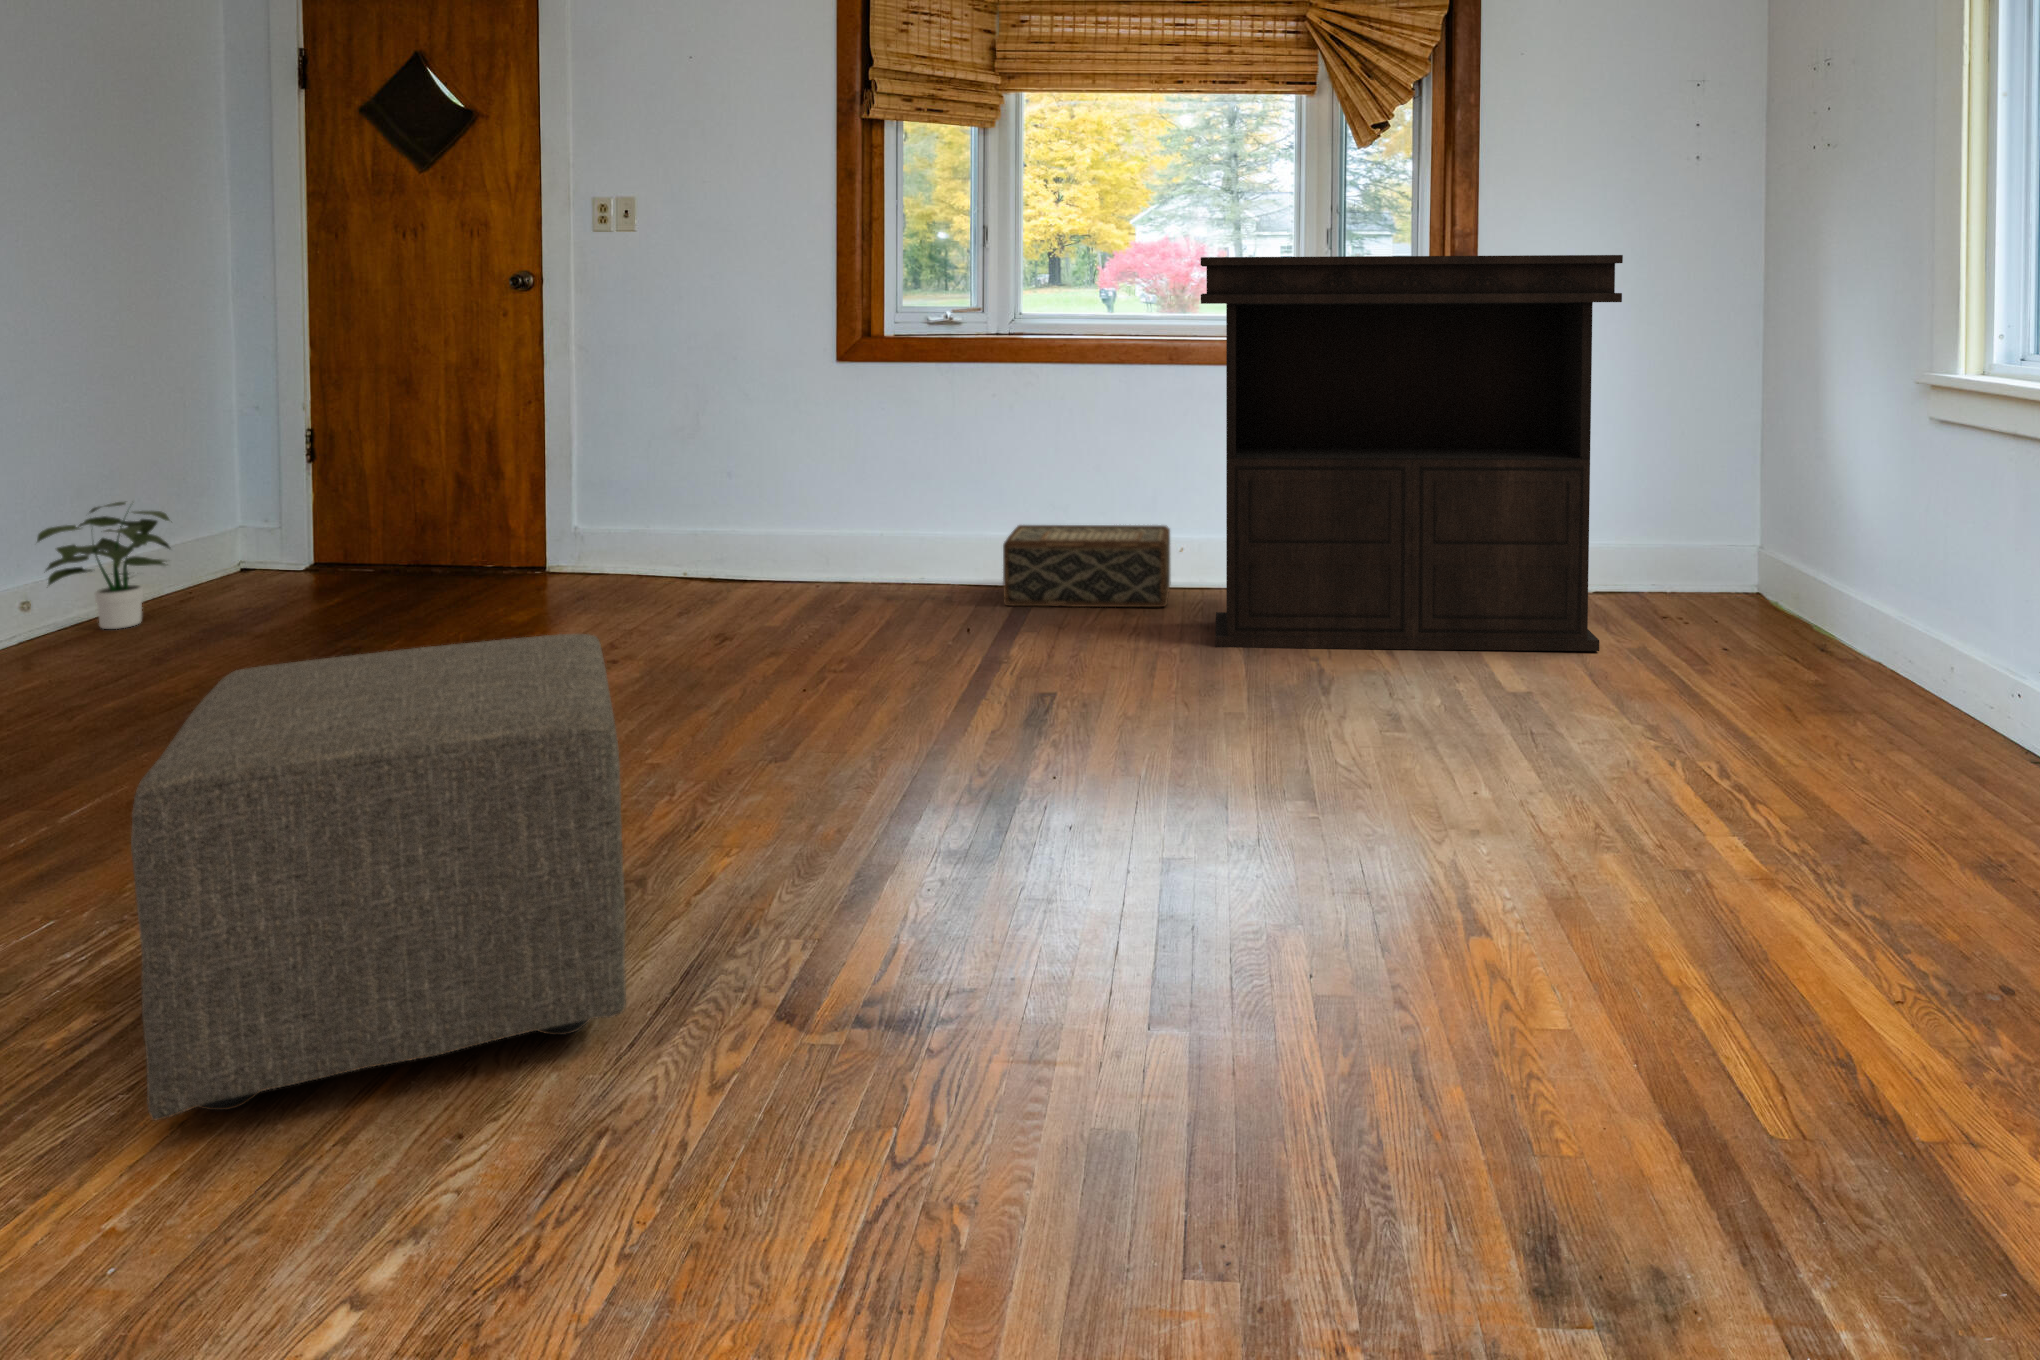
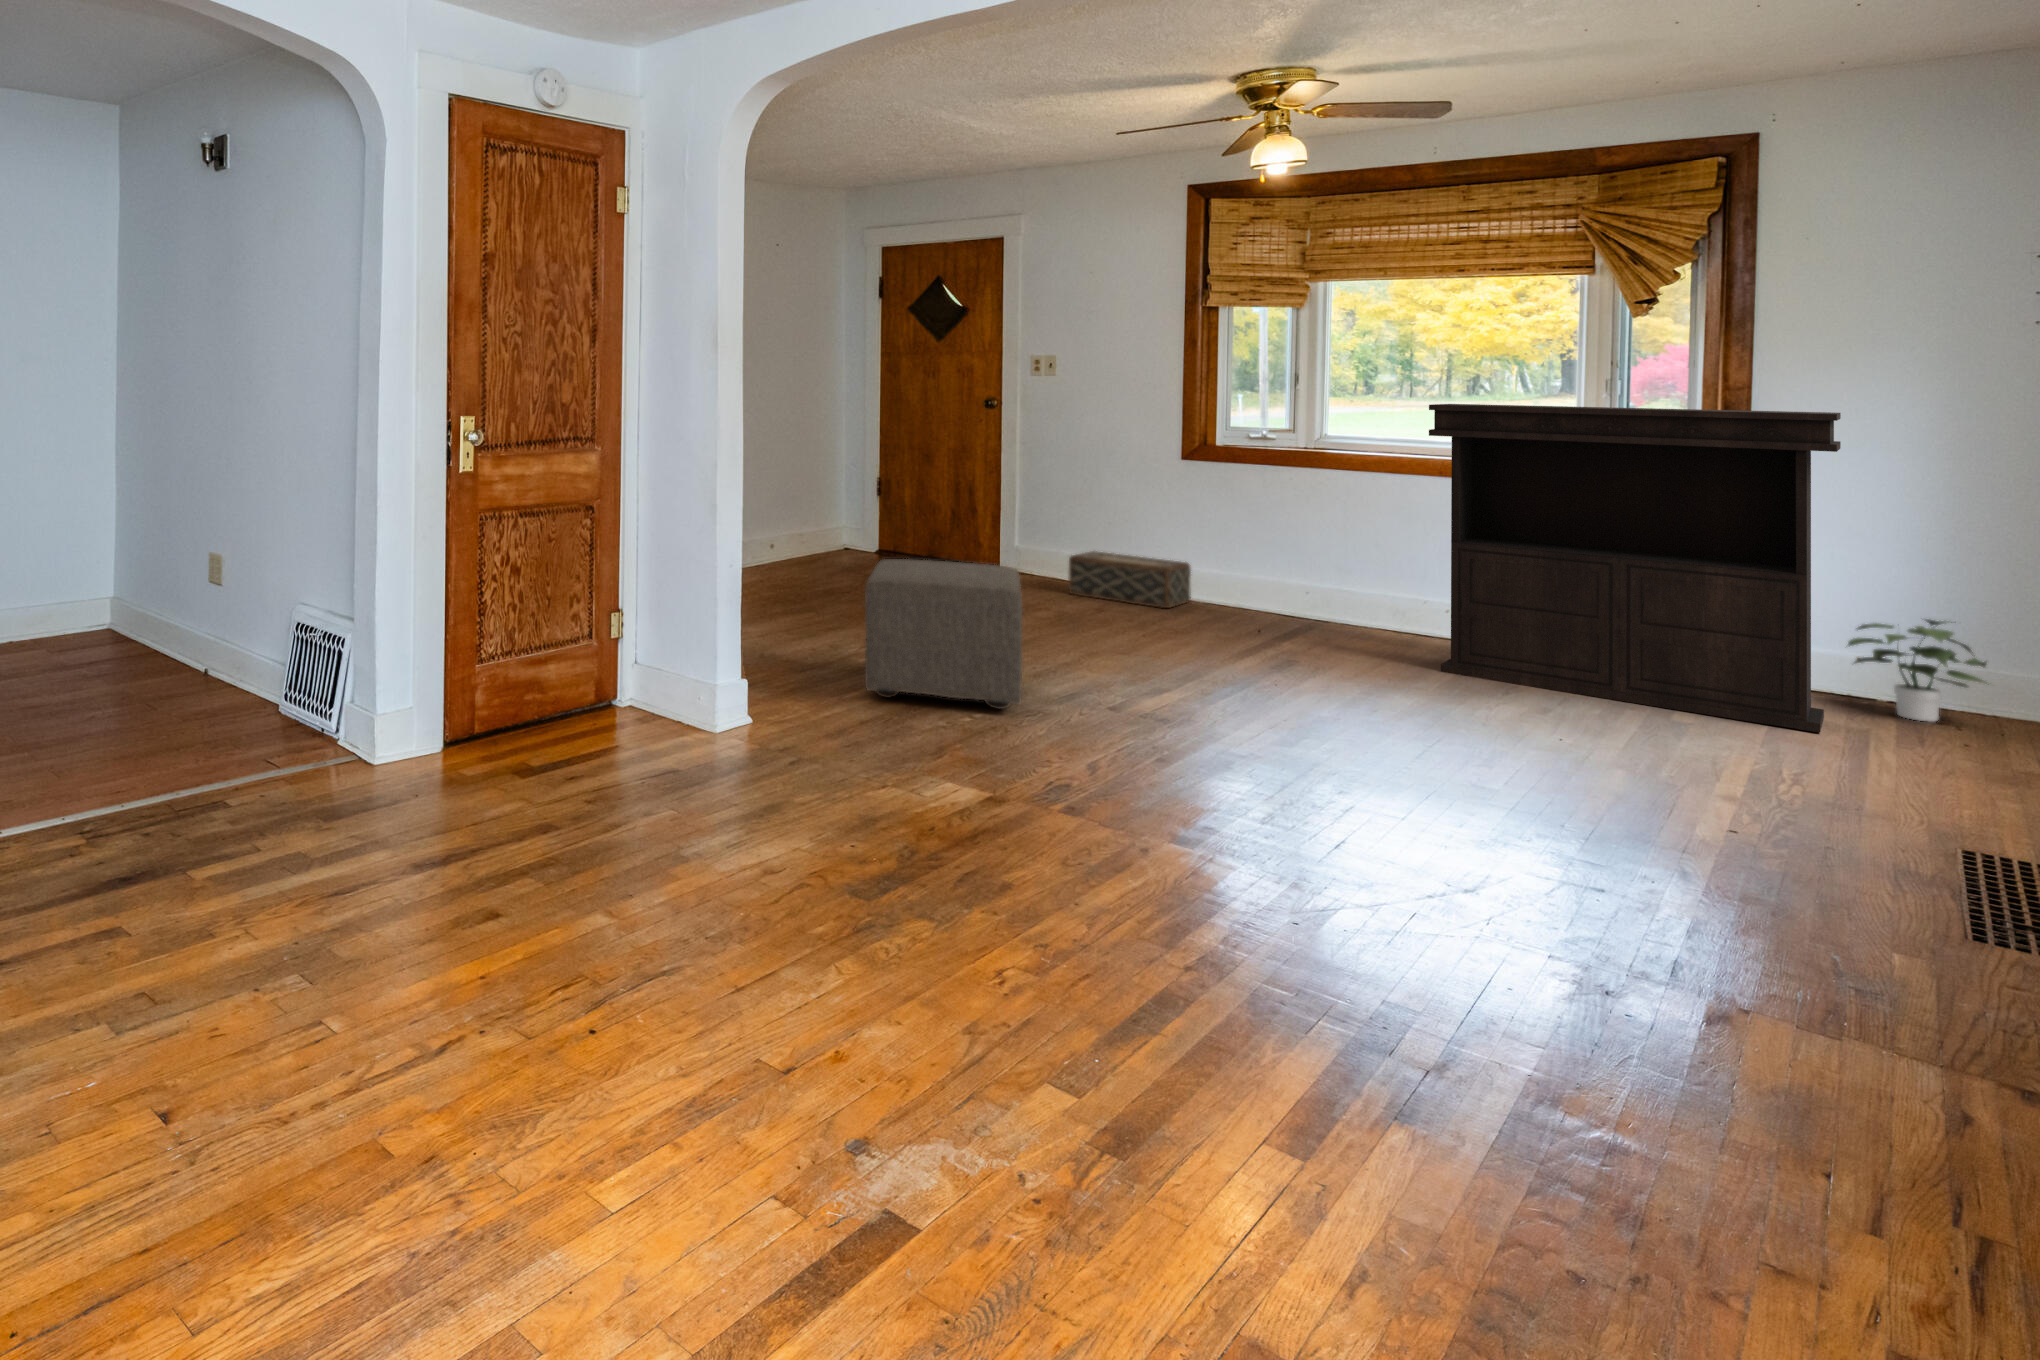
potted plant: present [37,502,170,629] -> present [1848,619,1986,722]
woven basket: present [1003,525,1171,607] -> present [1069,551,1191,608]

